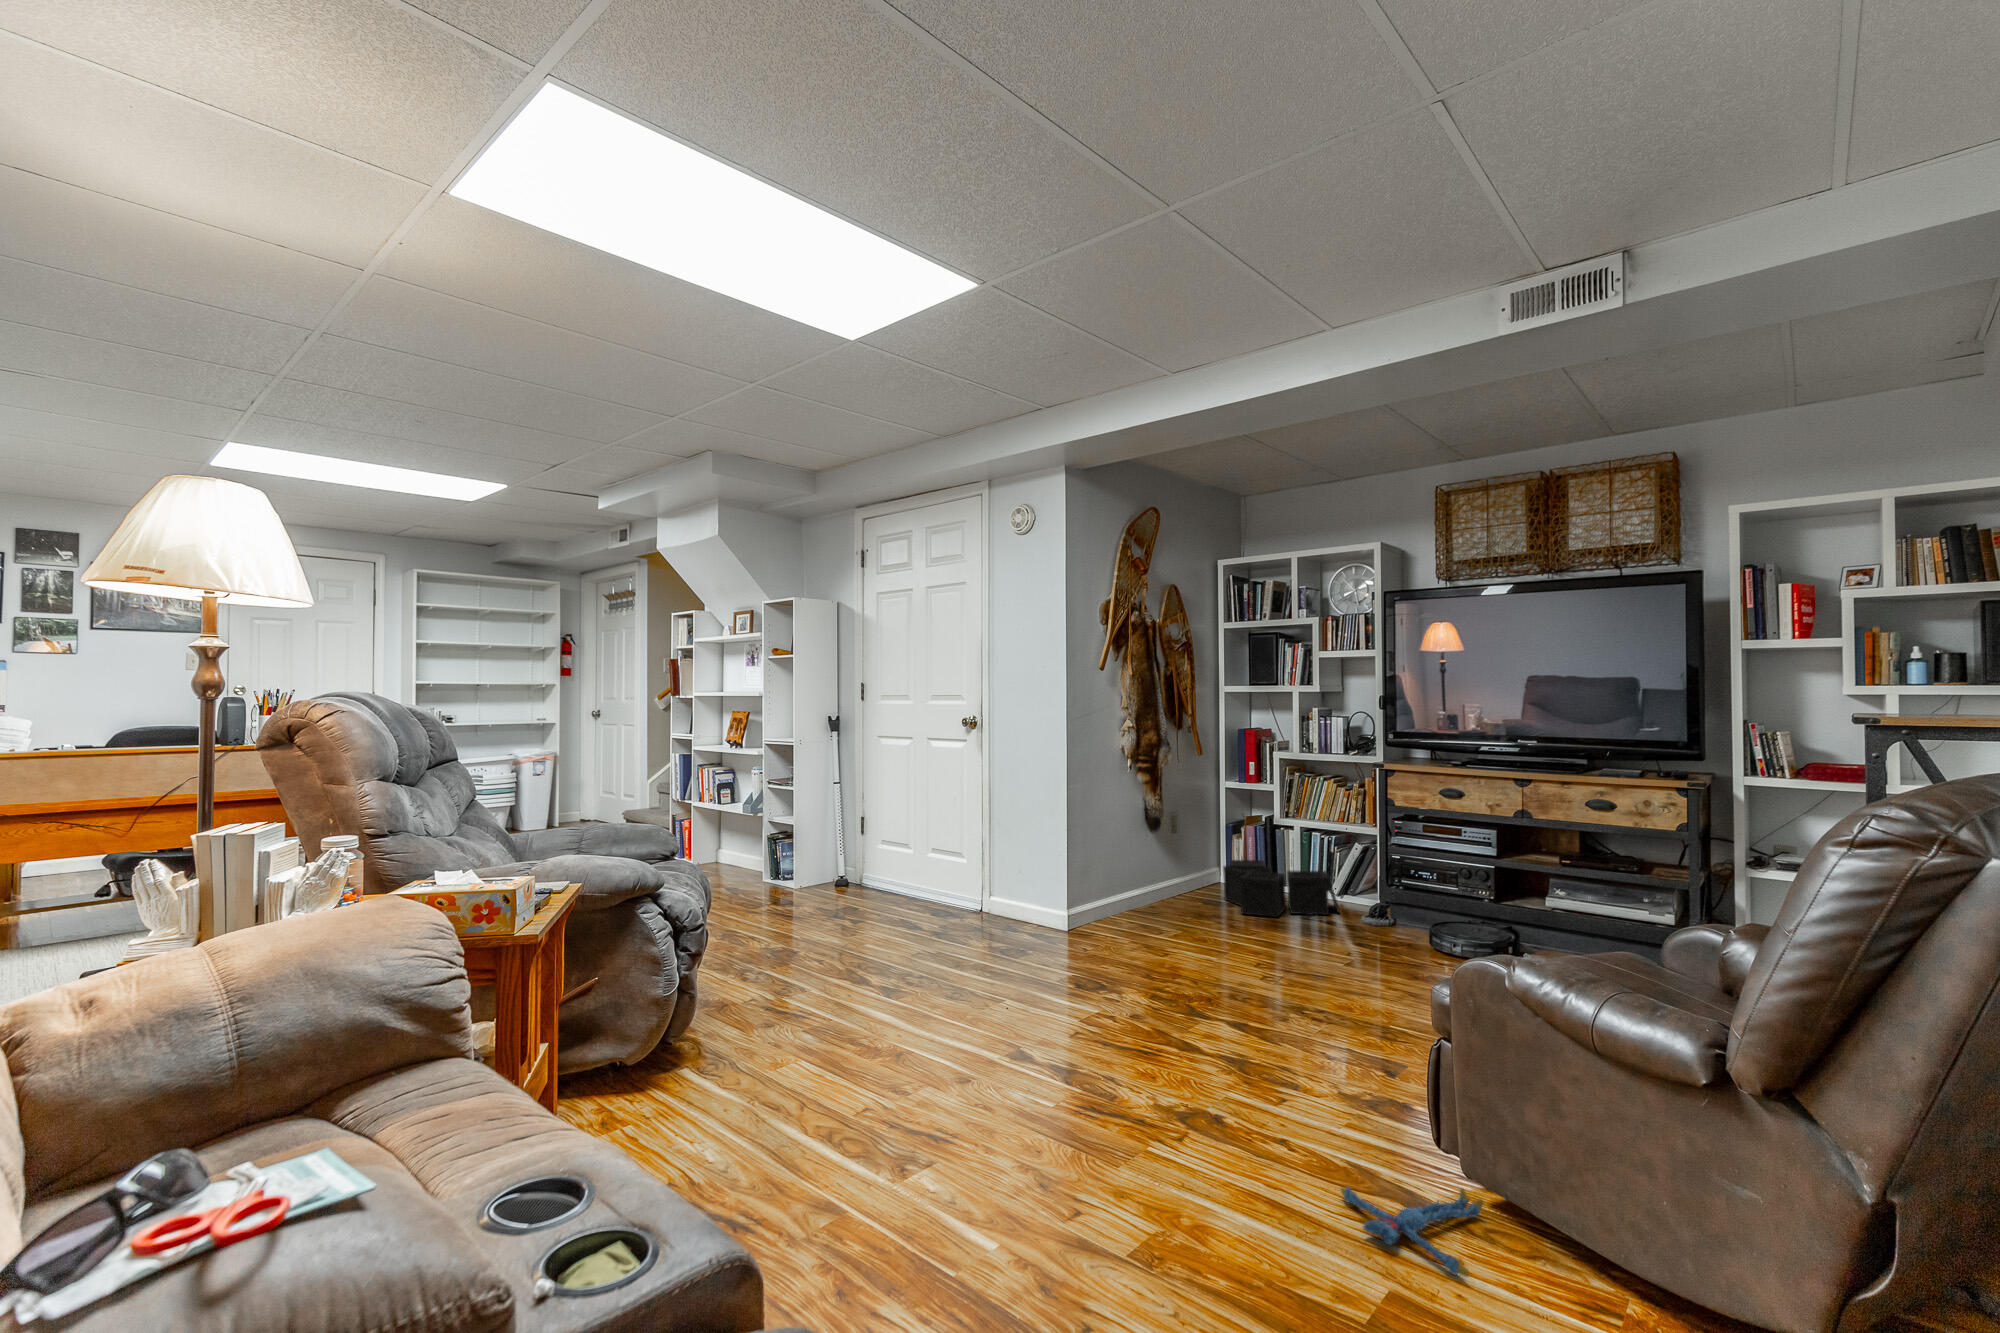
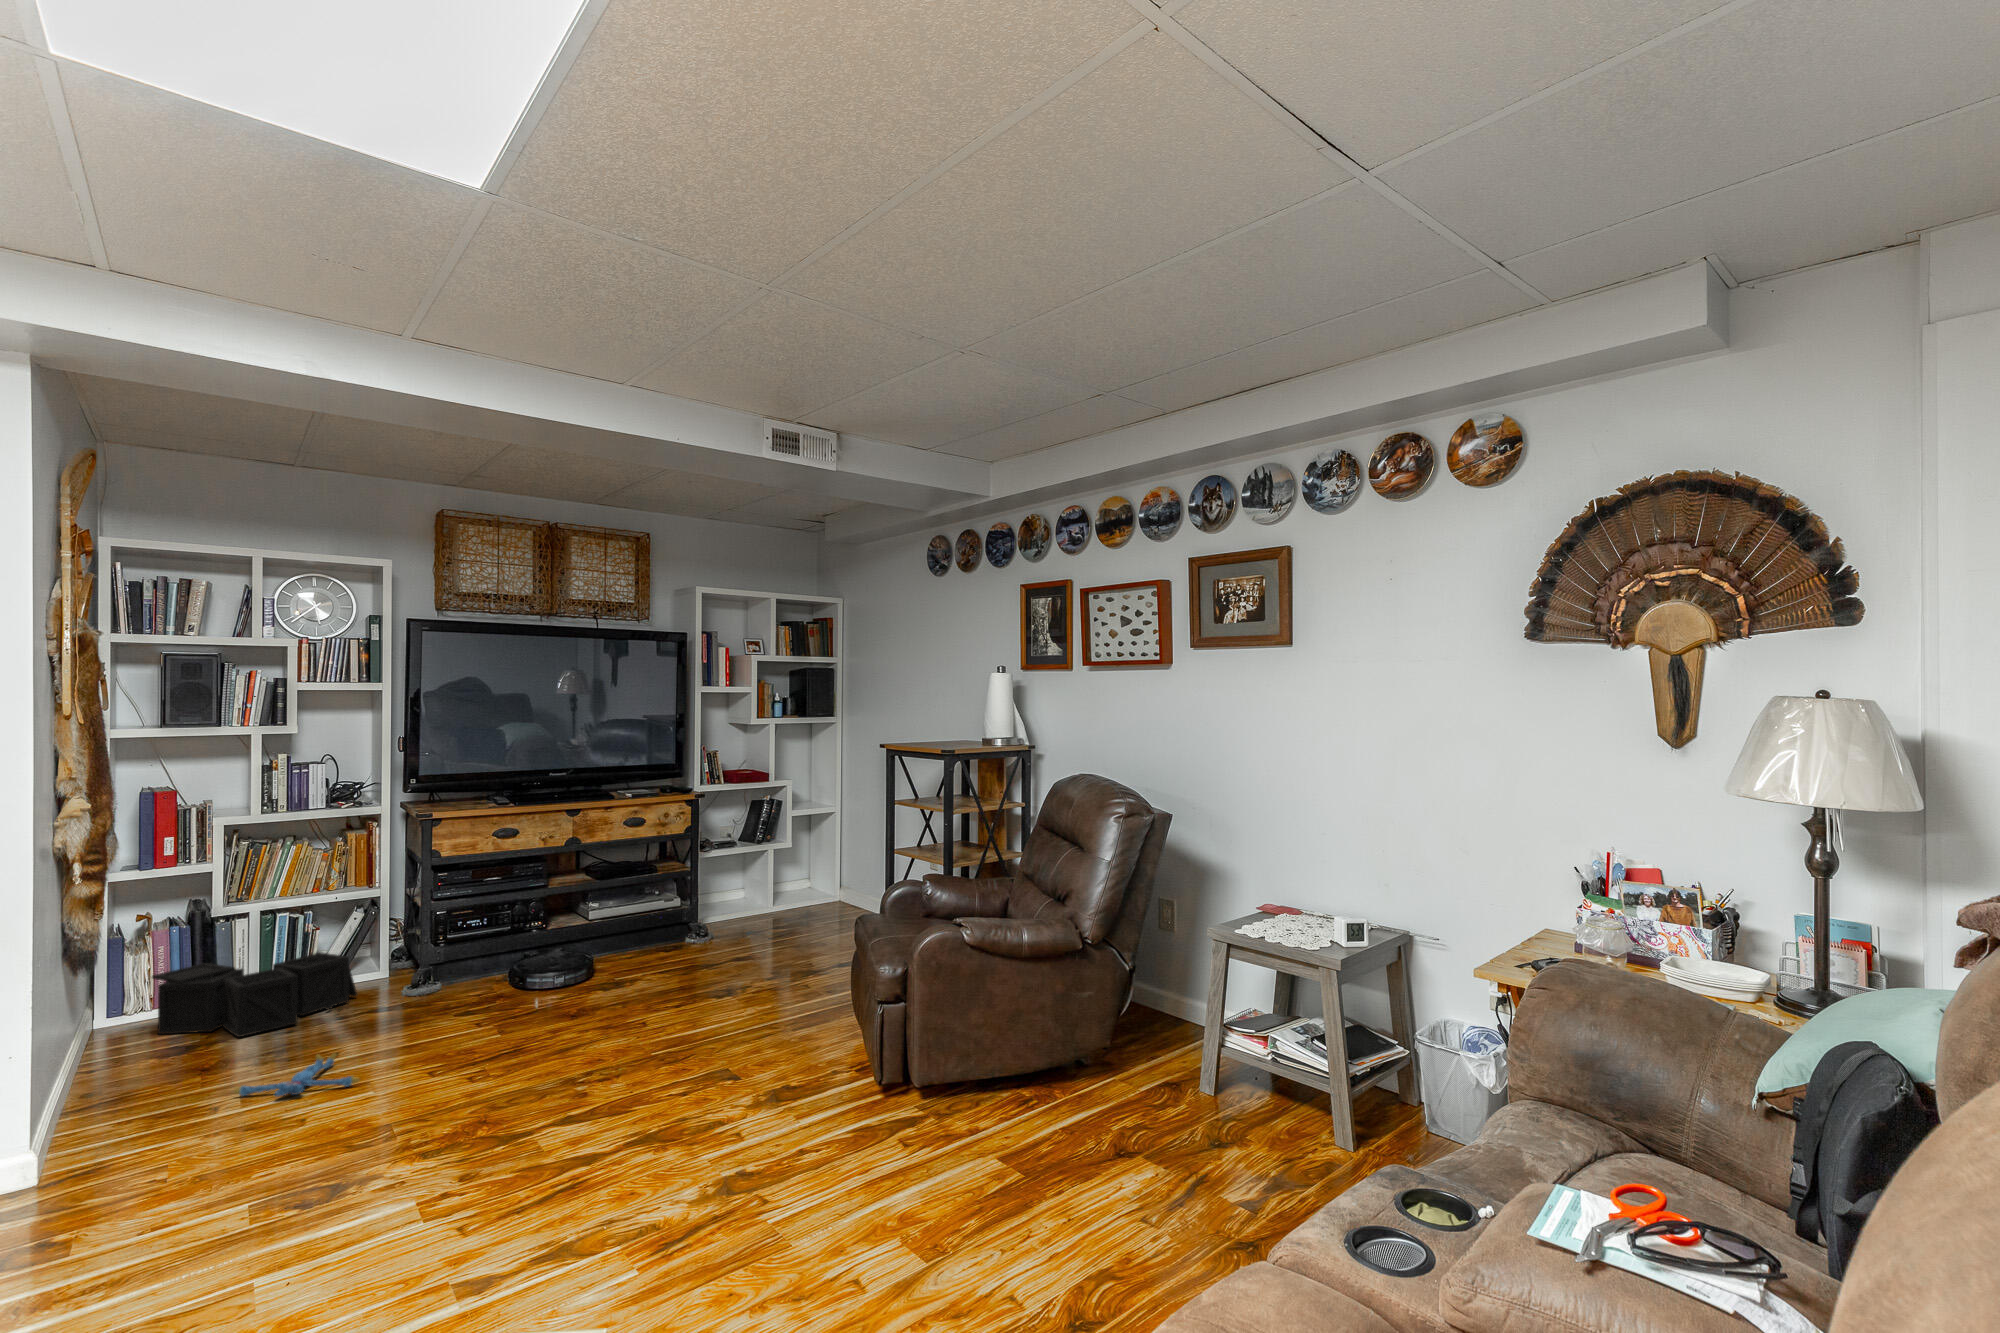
plush toy: present [1341,1186,1484,1277] -> present [234,1053,359,1096]

